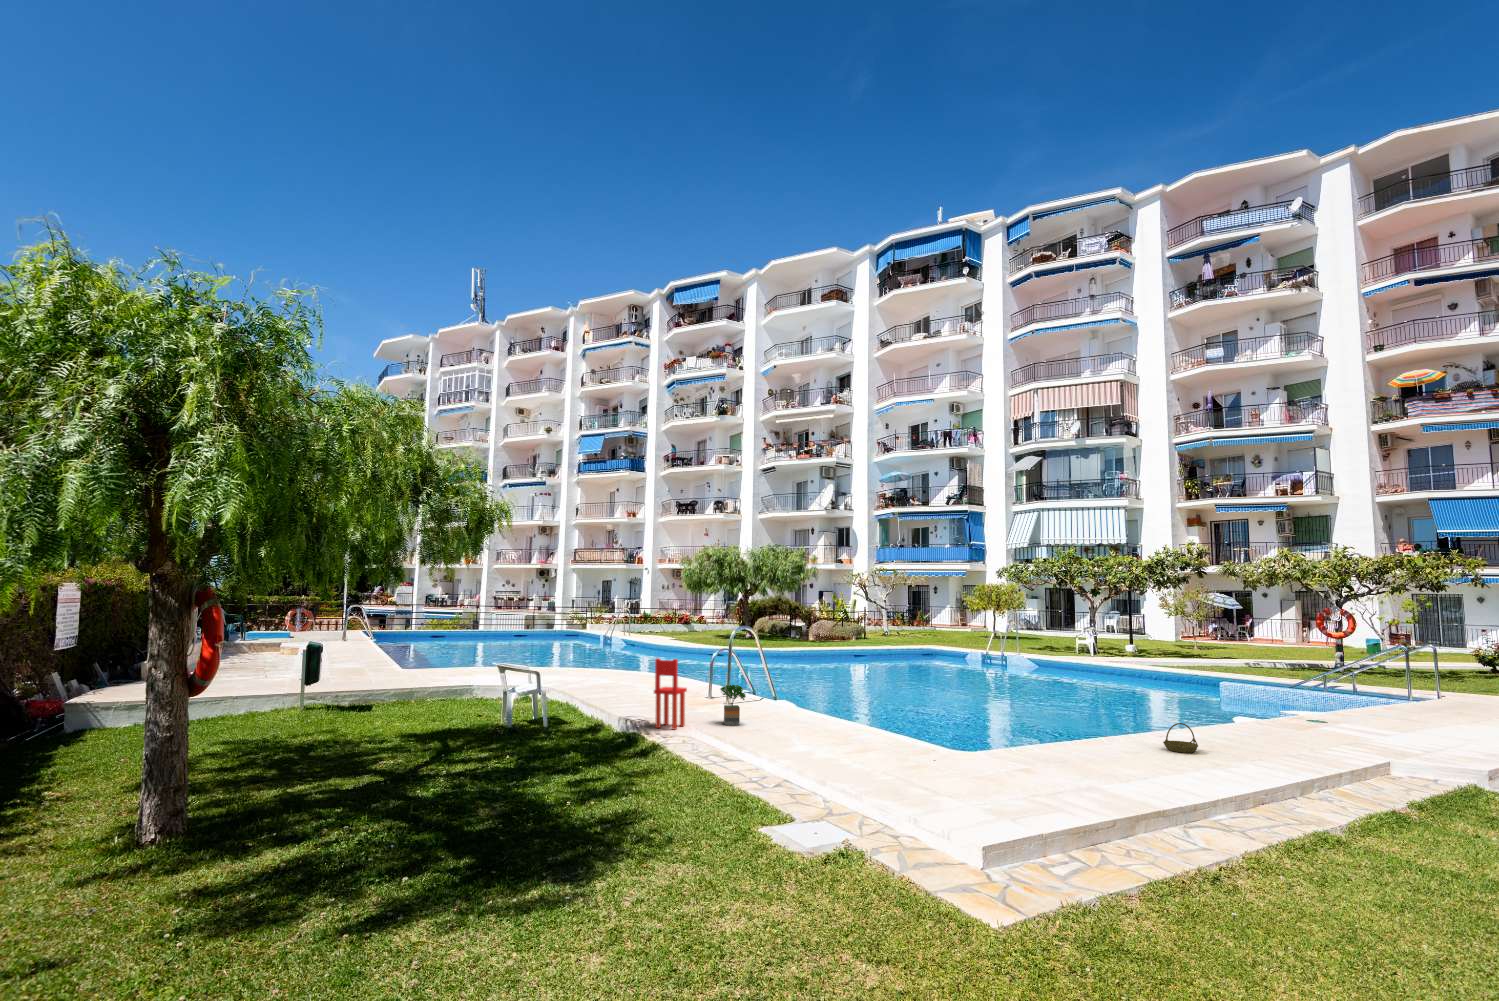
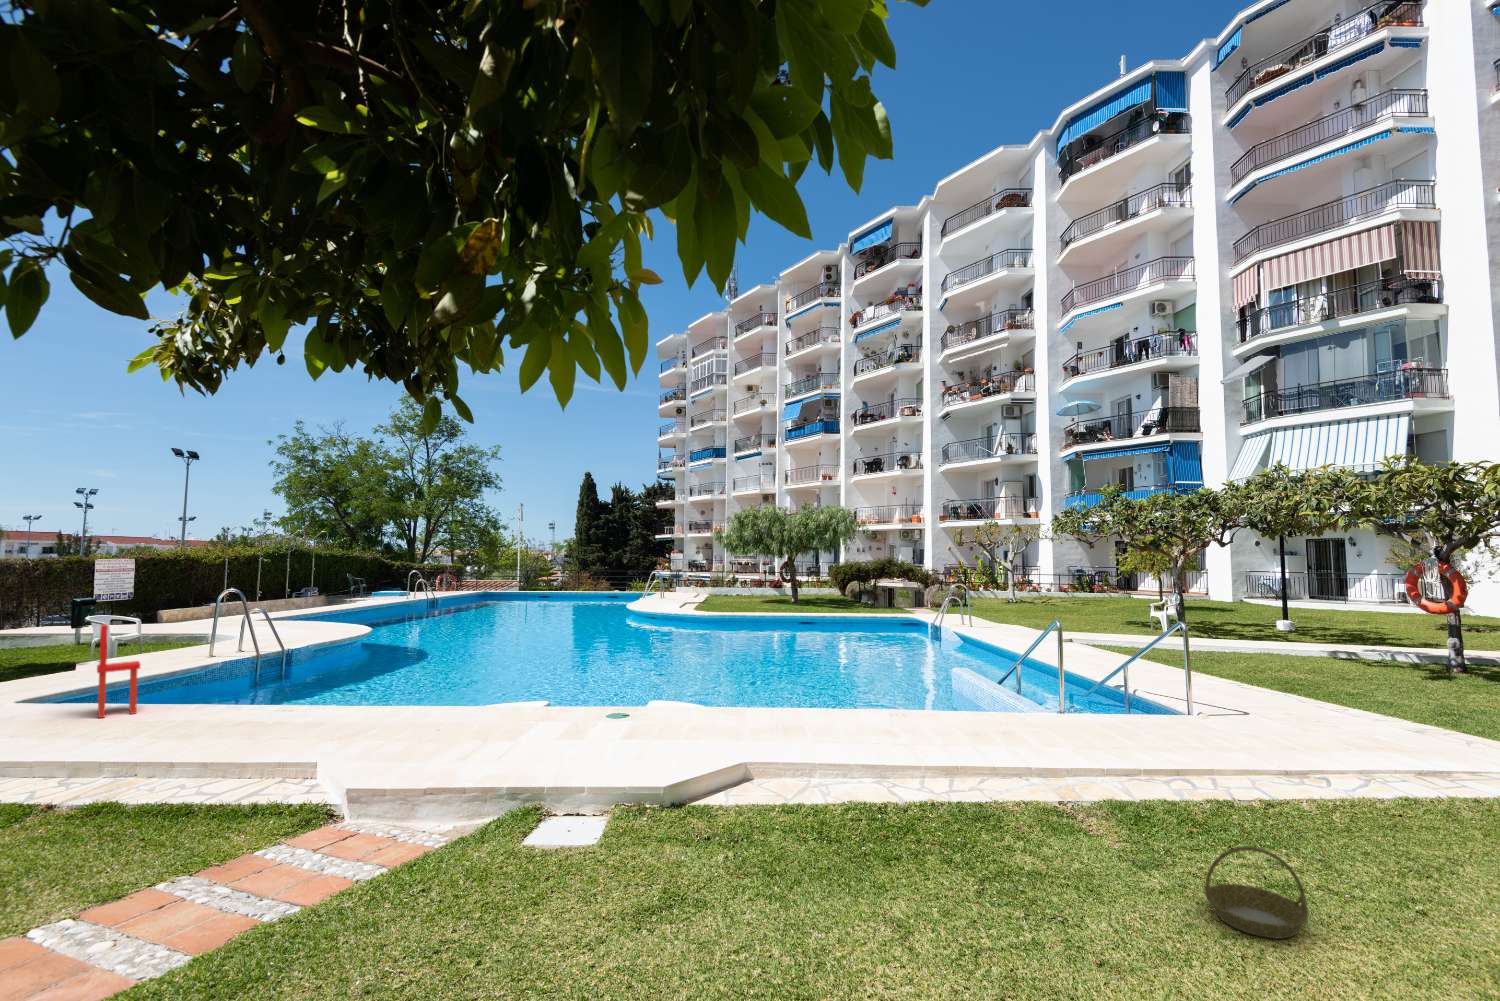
potted tree: present [720,685,746,725] -> none [168,662,217,719]
basket: present [1163,723,1198,753] -> present [1205,846,1308,939]

